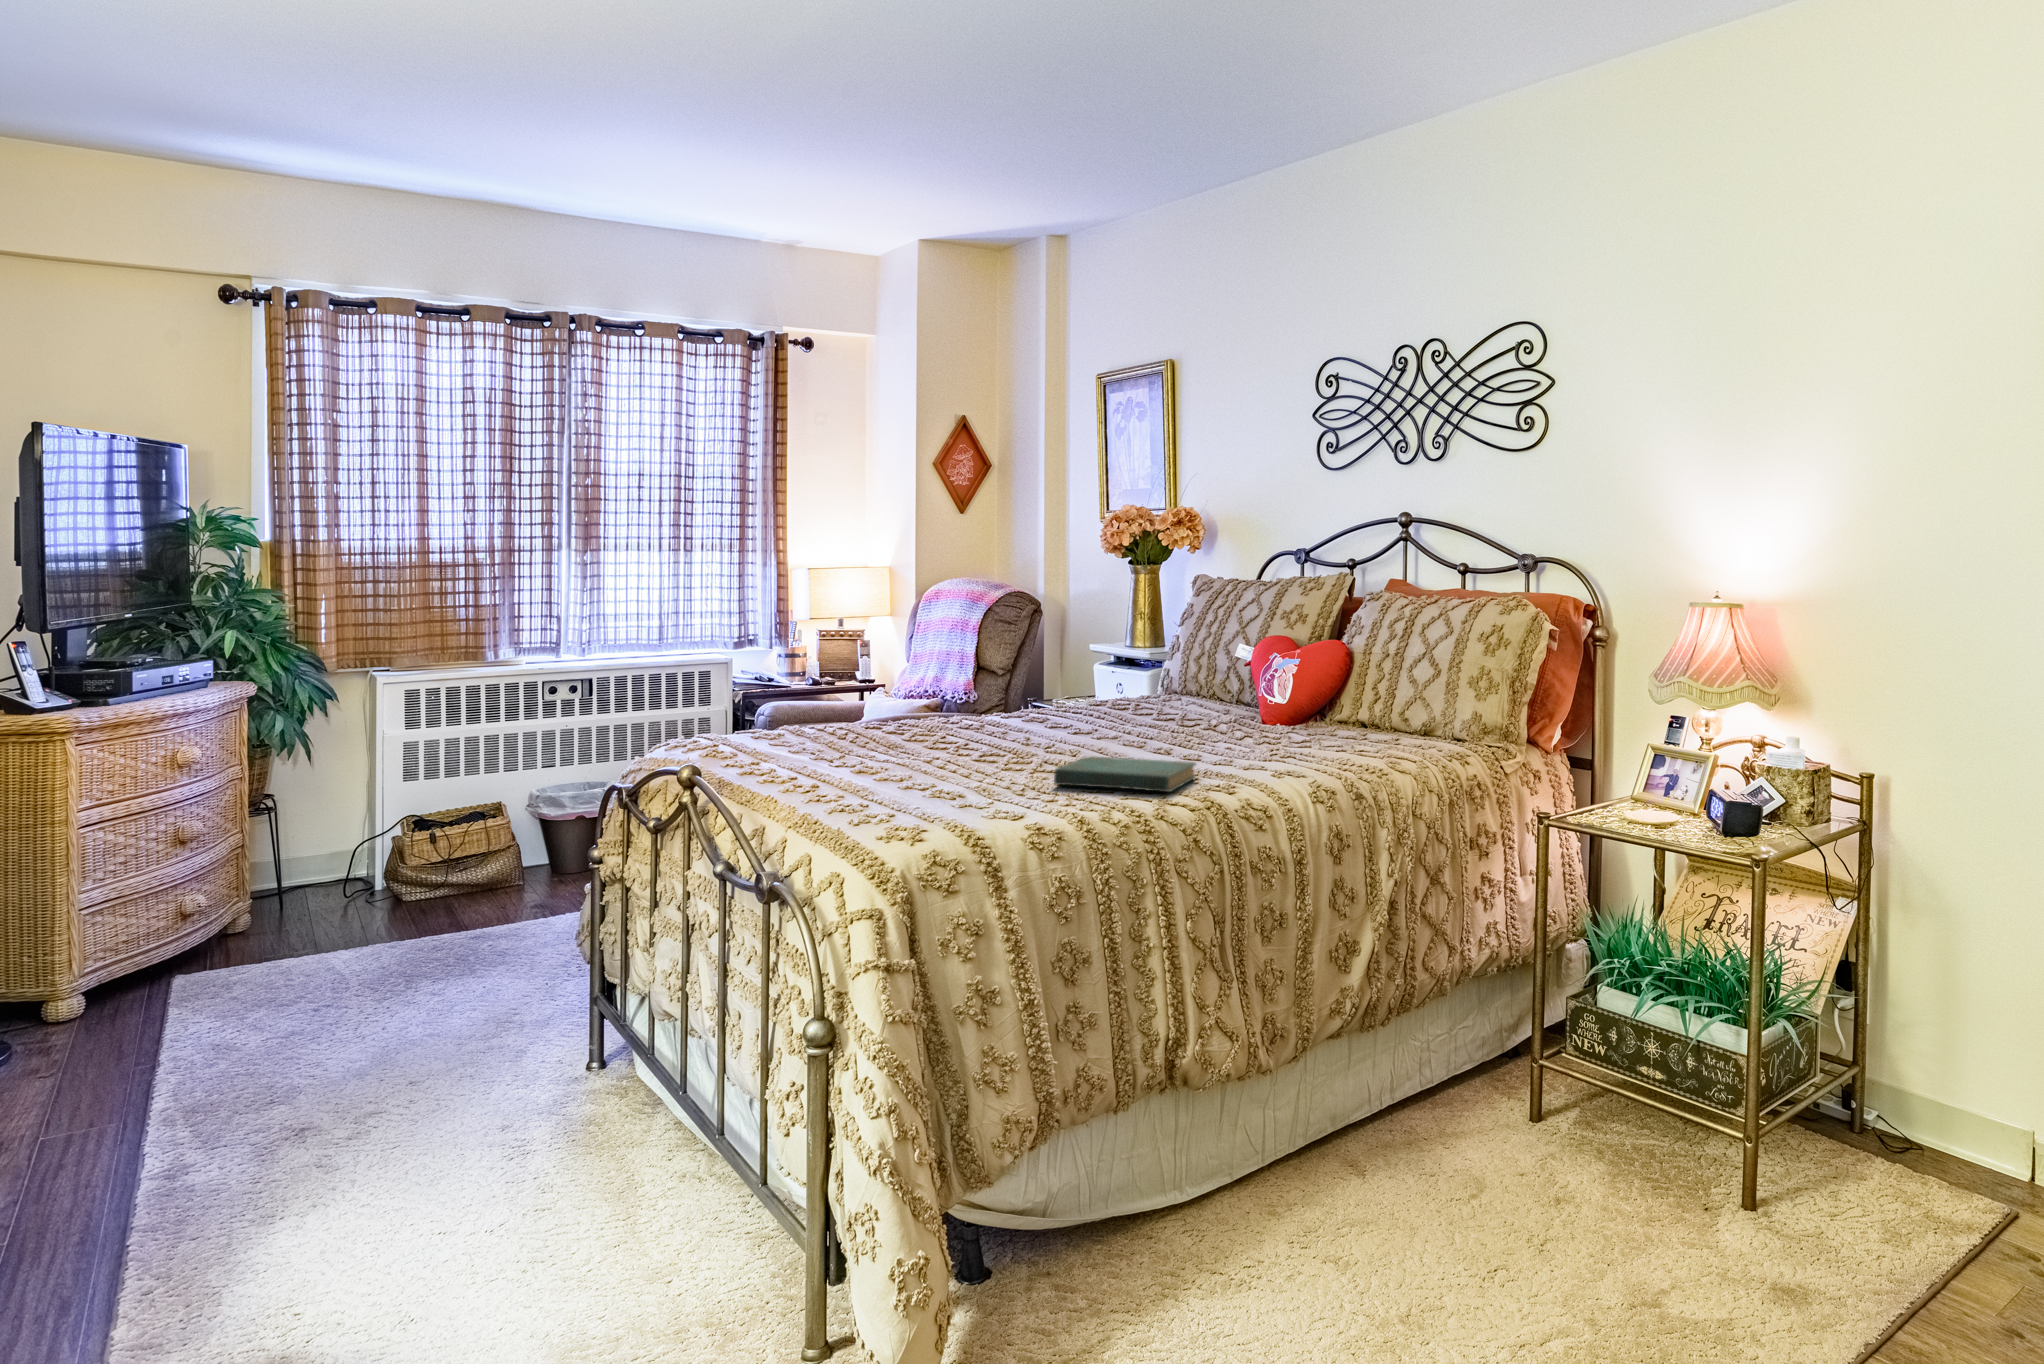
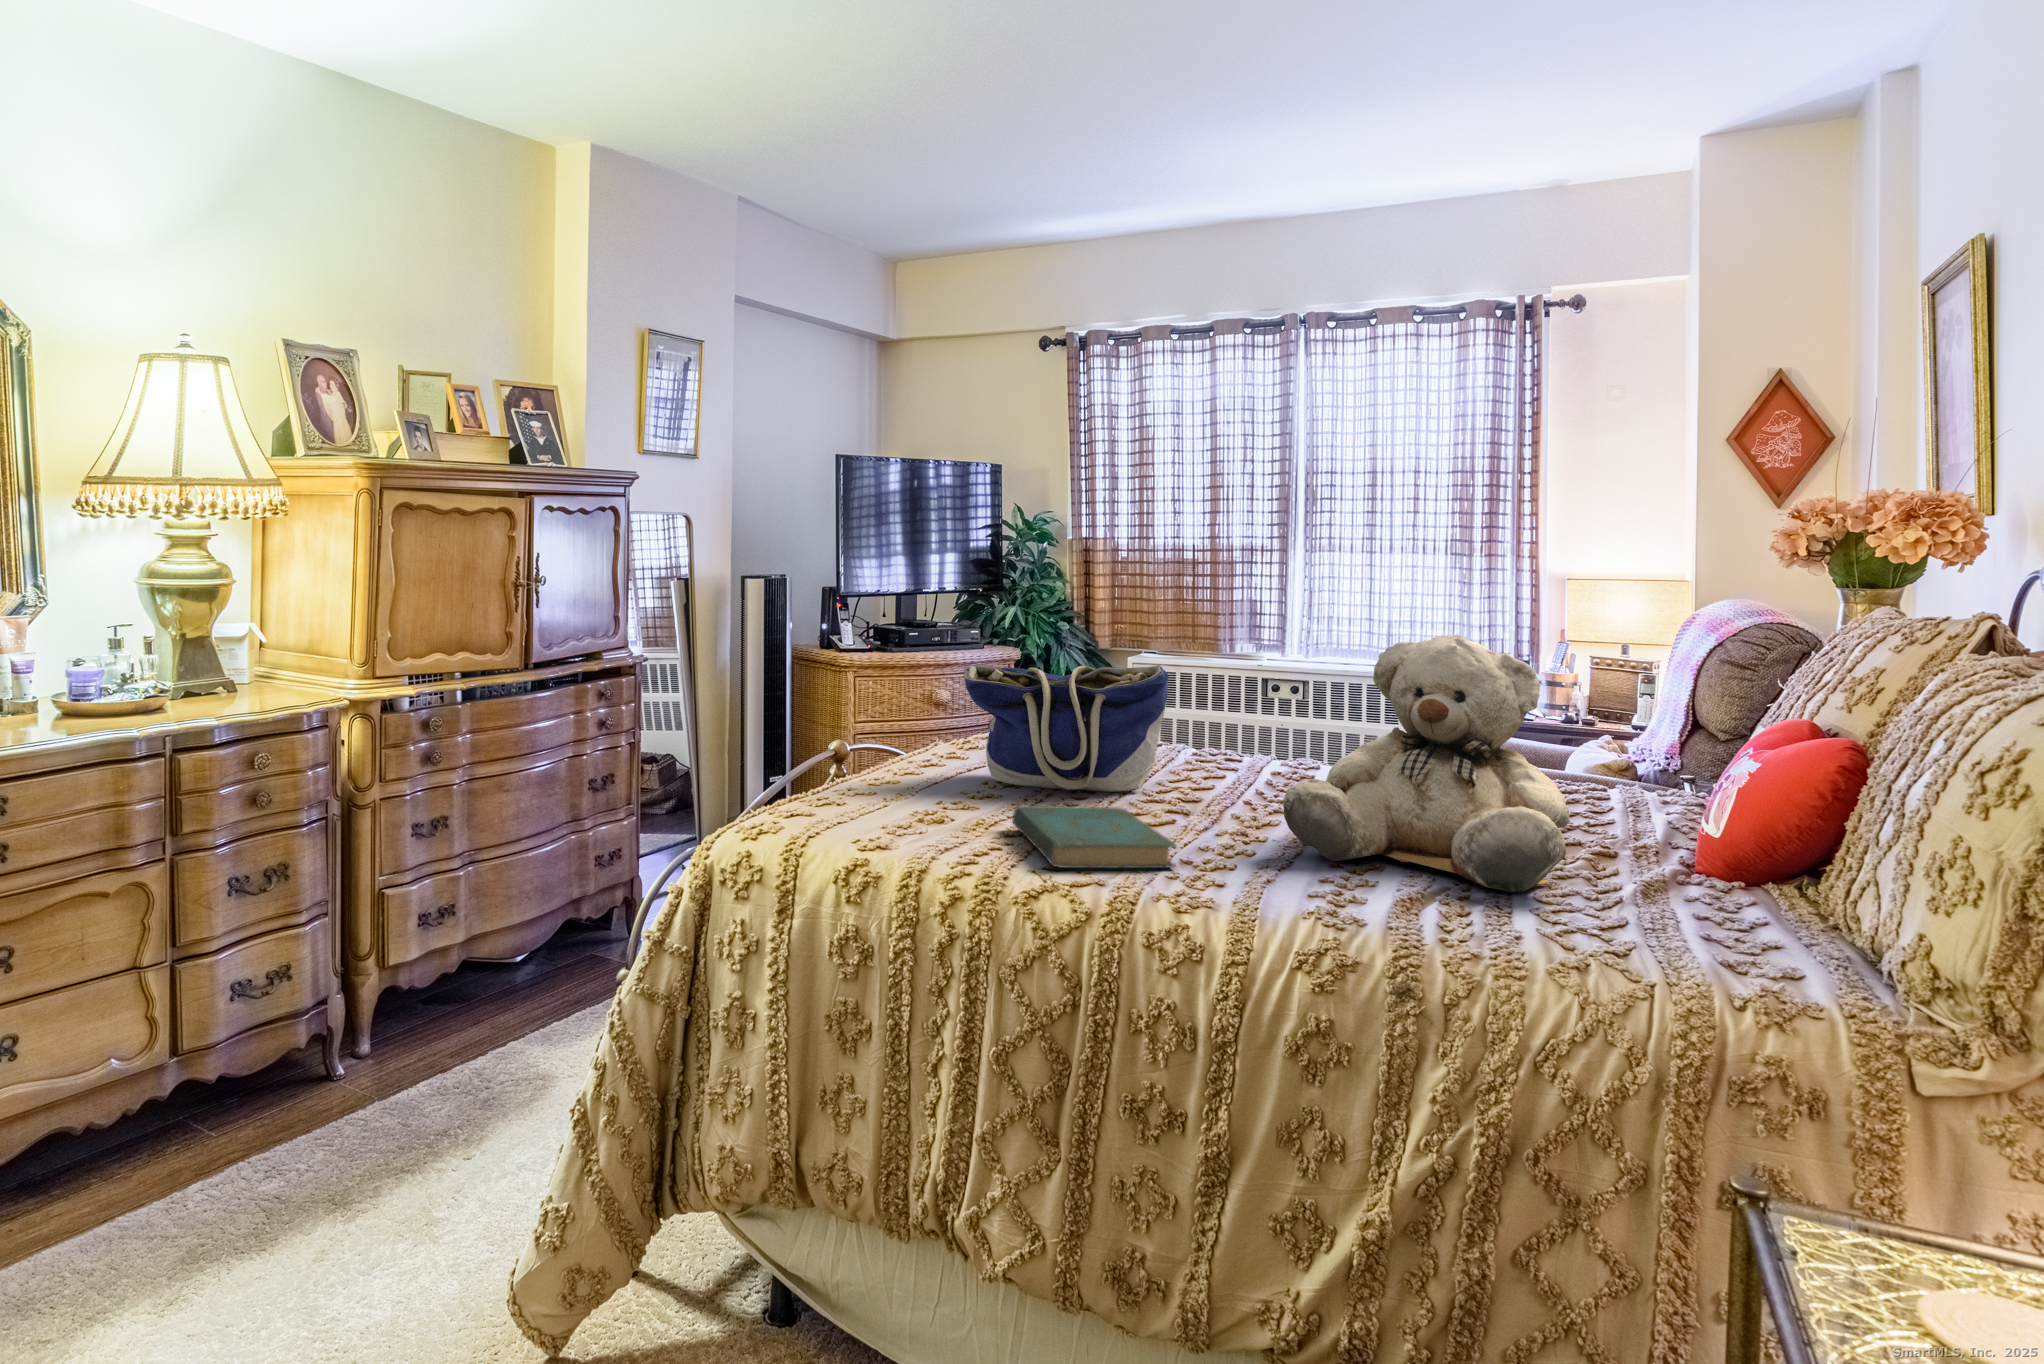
teddy bear: none [1159,612,1323,758] -> present [1283,635,1570,893]
tote bag: none [874,653,1032,769] -> present [963,664,1169,792]

